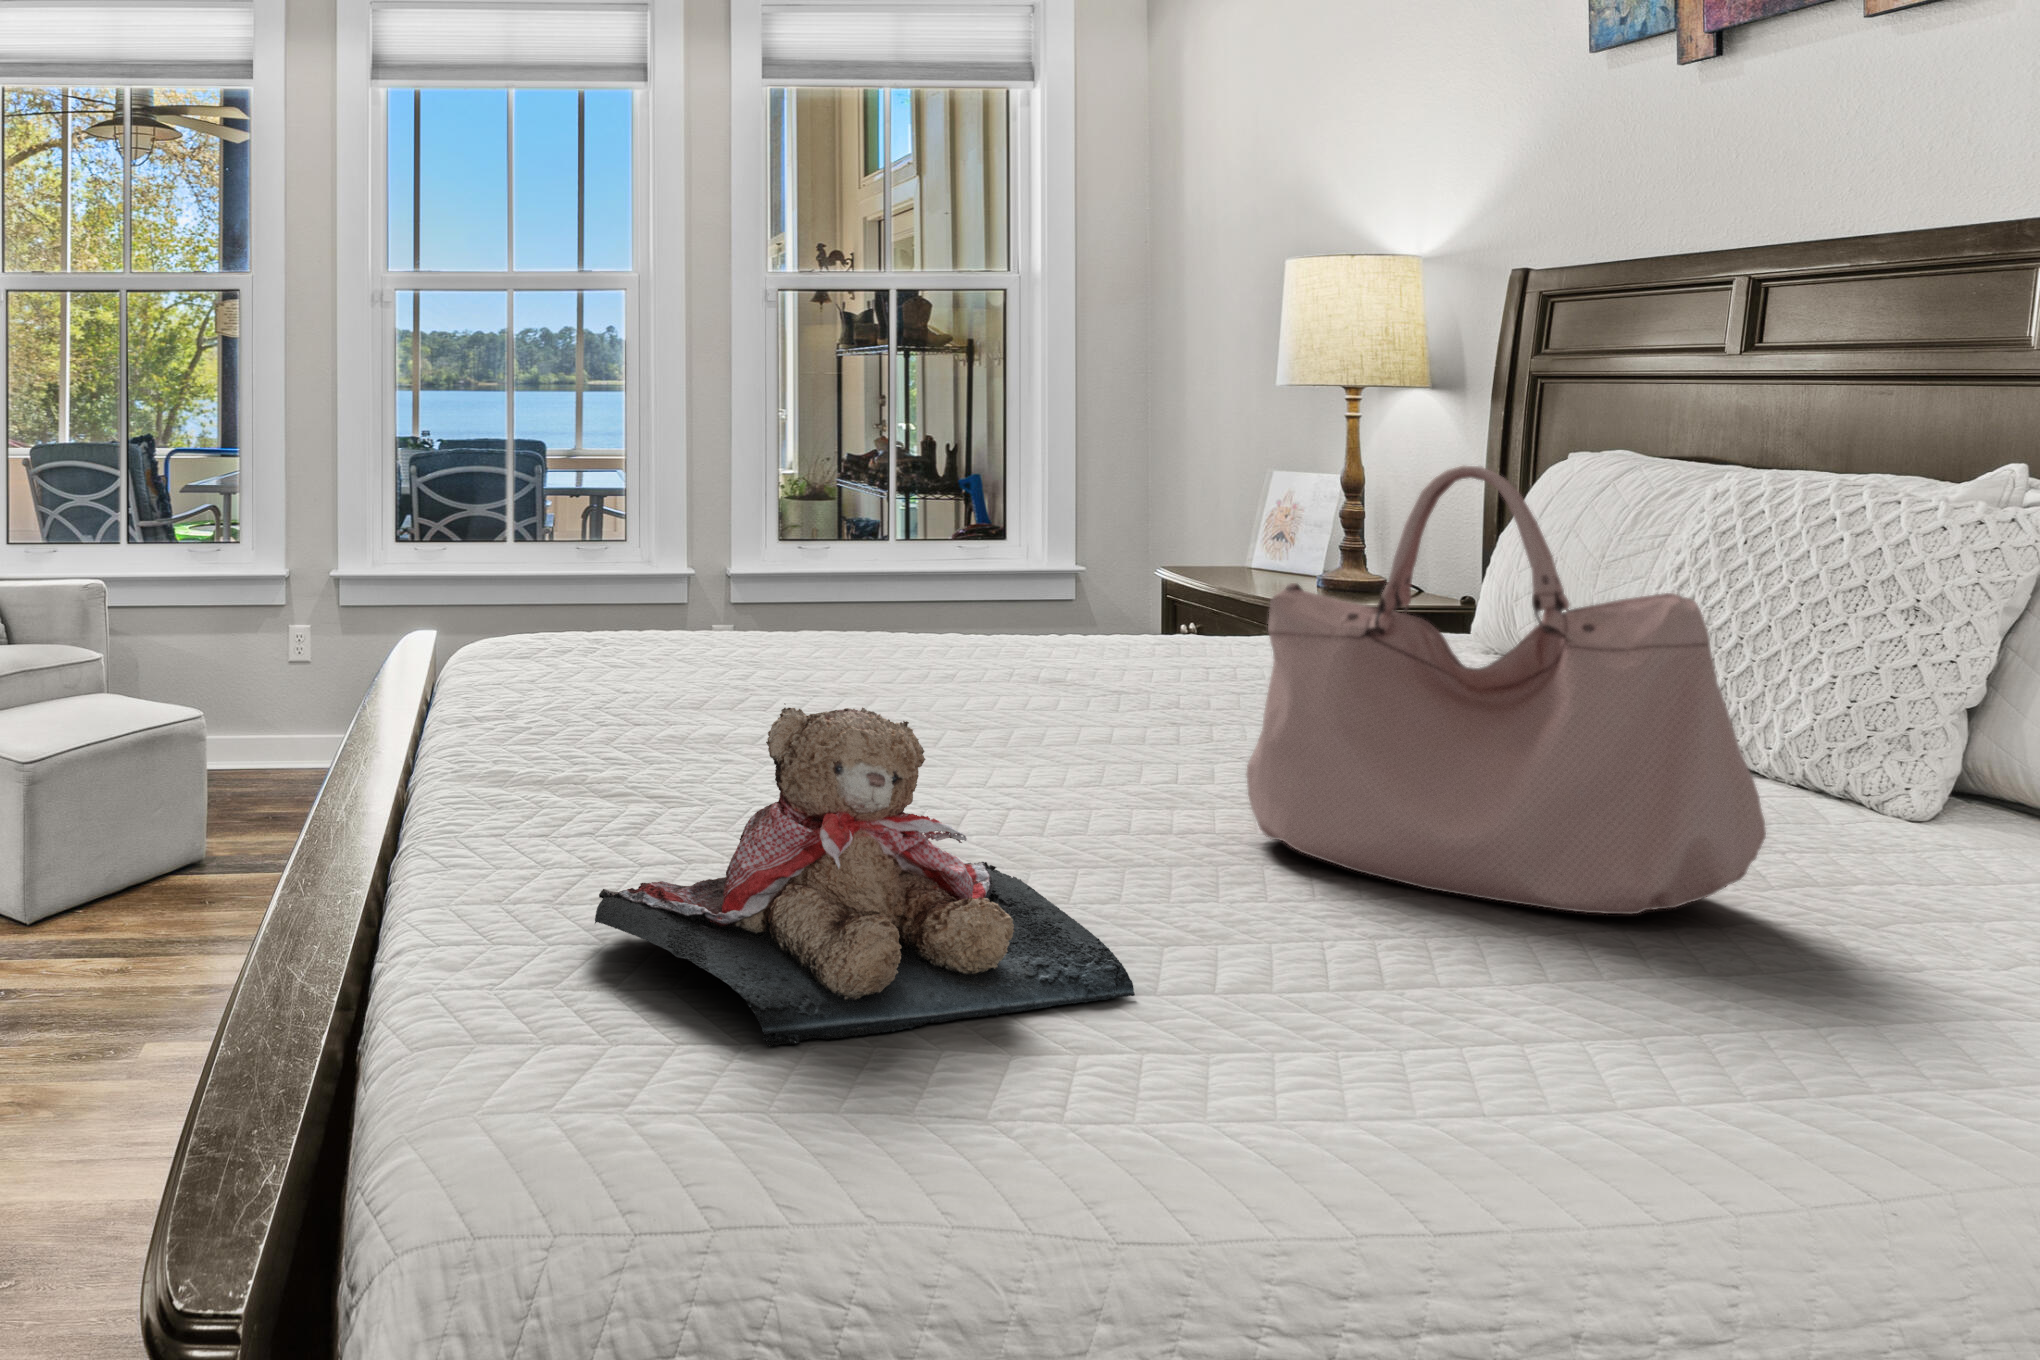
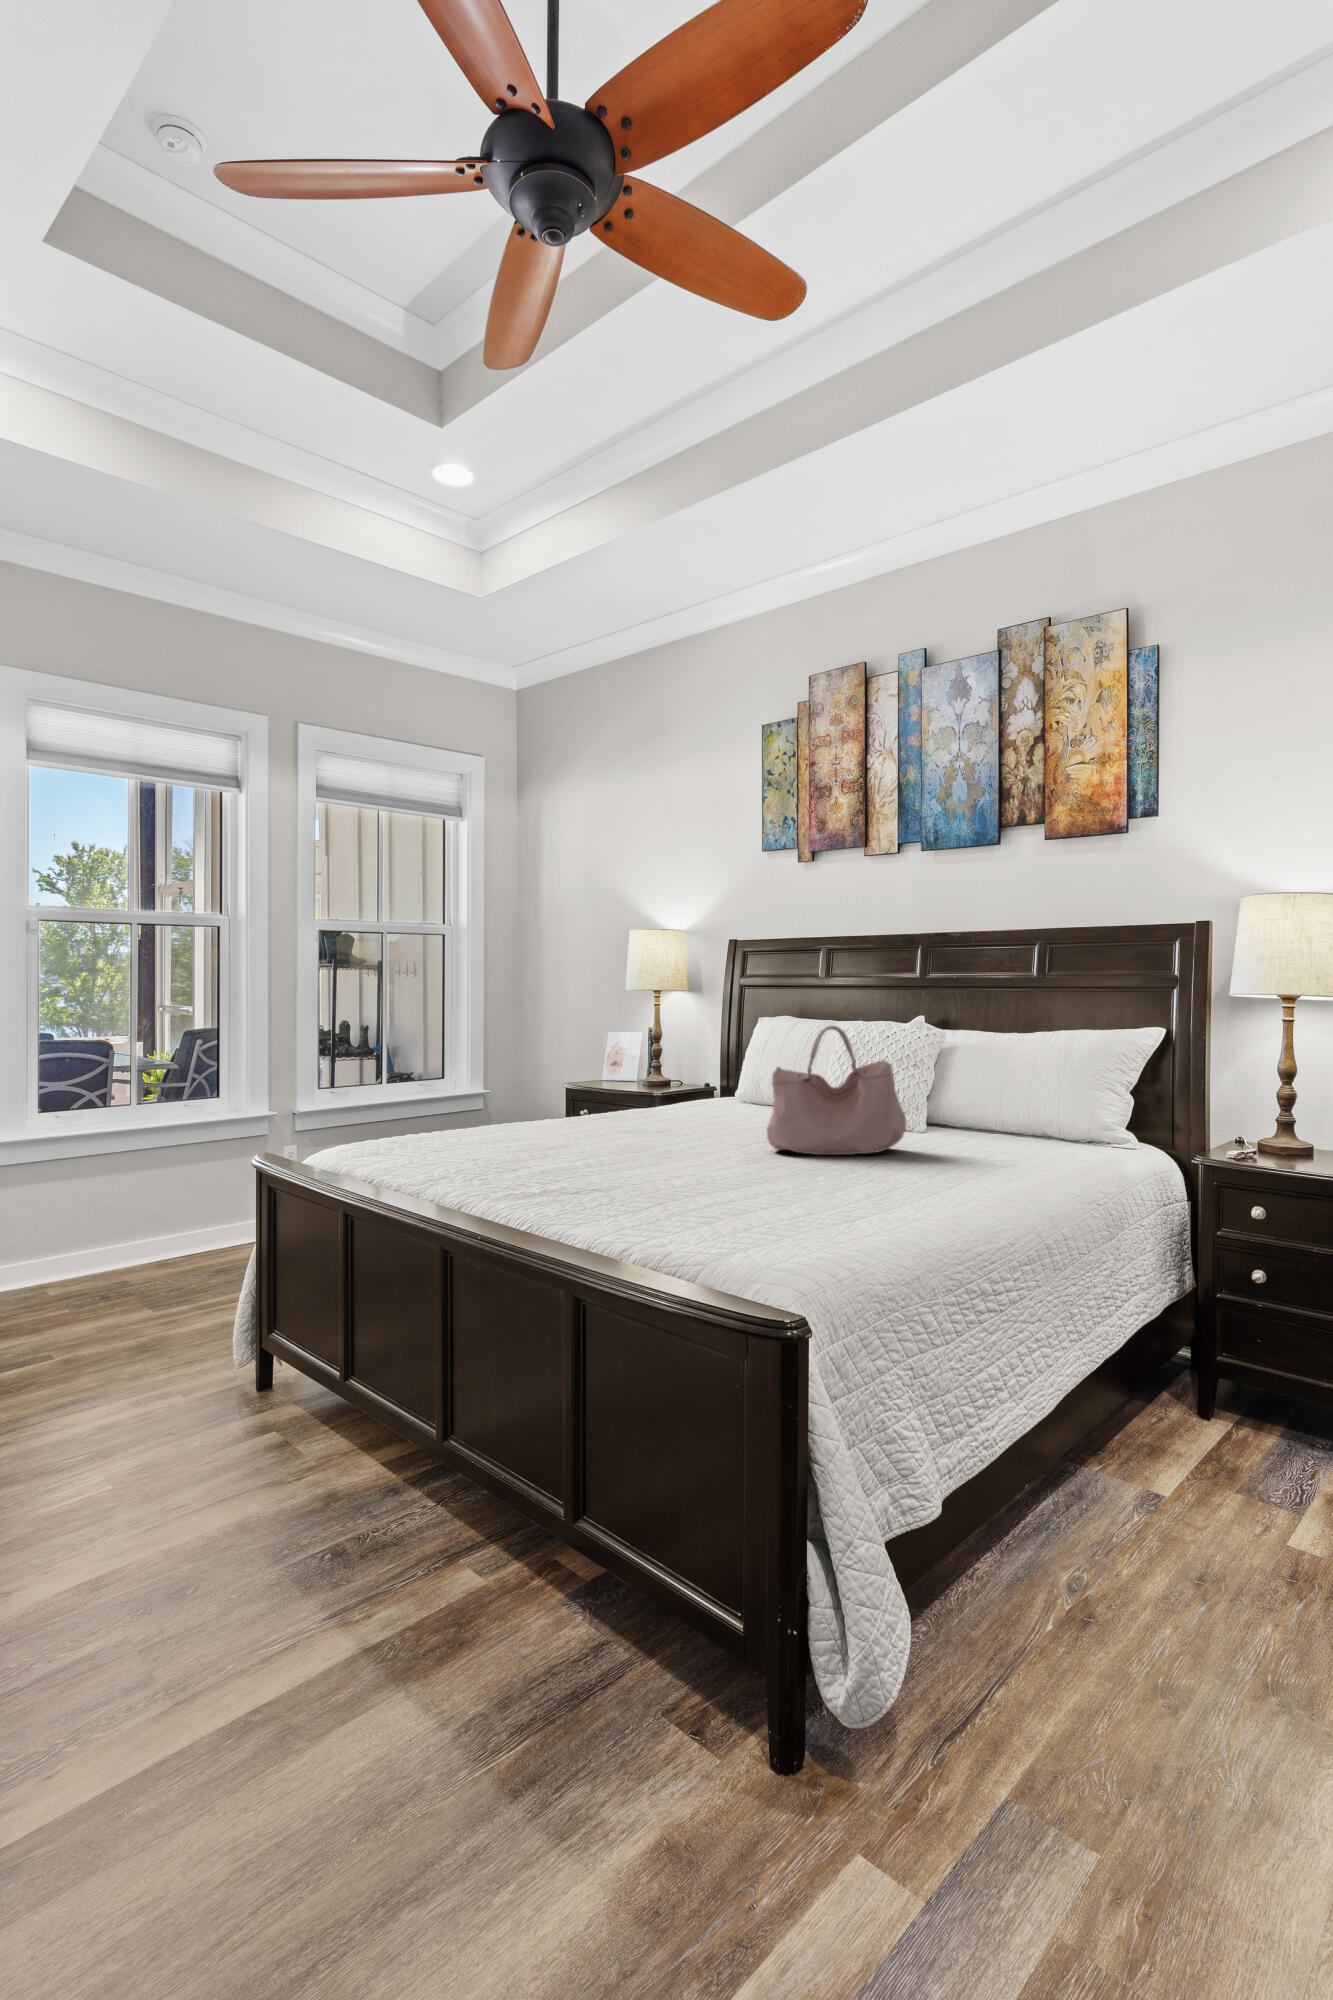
teddy bear: present [595,707,1135,1046] -> none [648,1108,800,1201]

